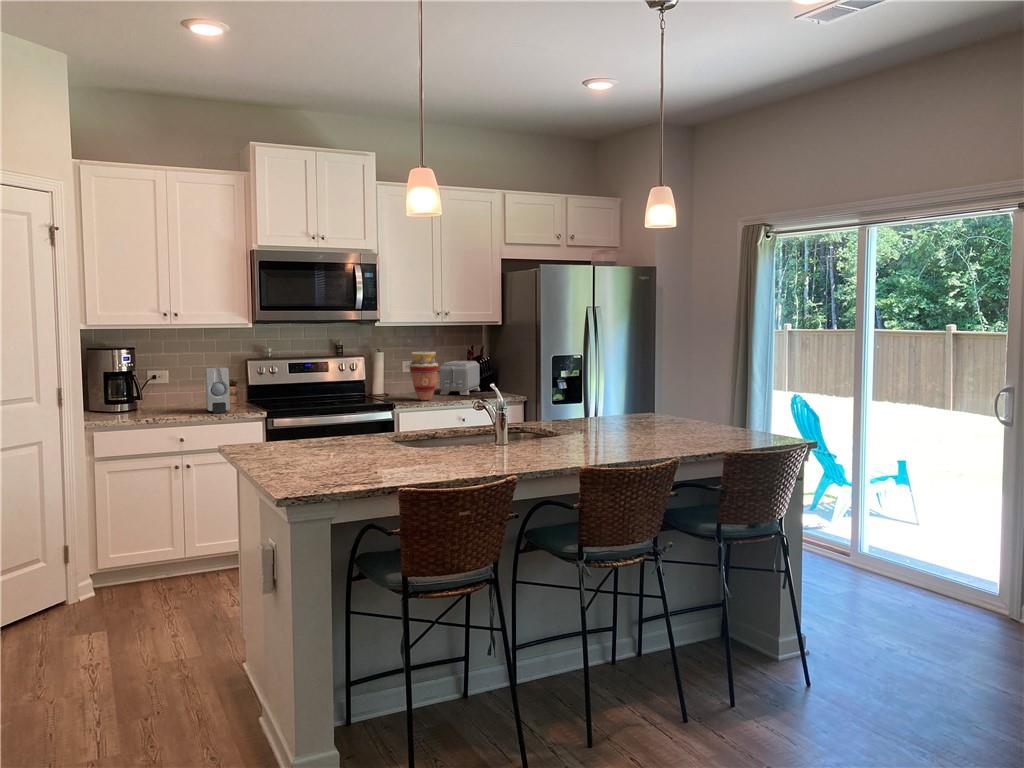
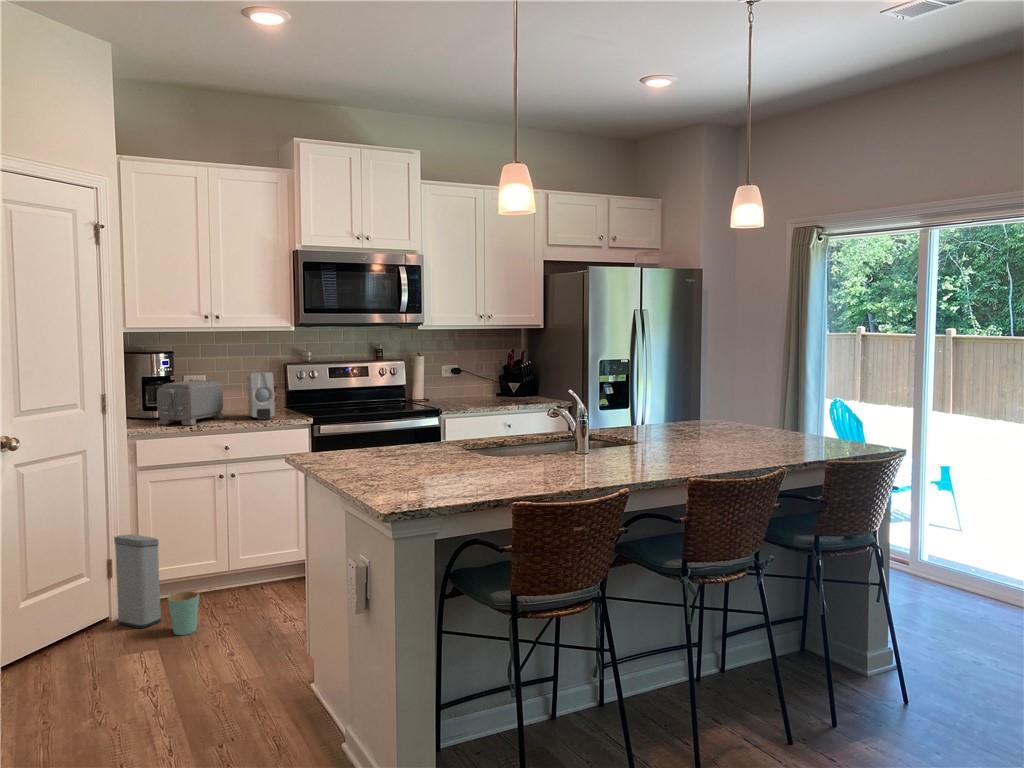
vase: present [410,352,439,400] -> none [454,356,484,406]
toaster: present [440,361,480,395] -> present [157,380,224,425]
trash can: none [70,522,150,618] -> present [114,535,199,635]

